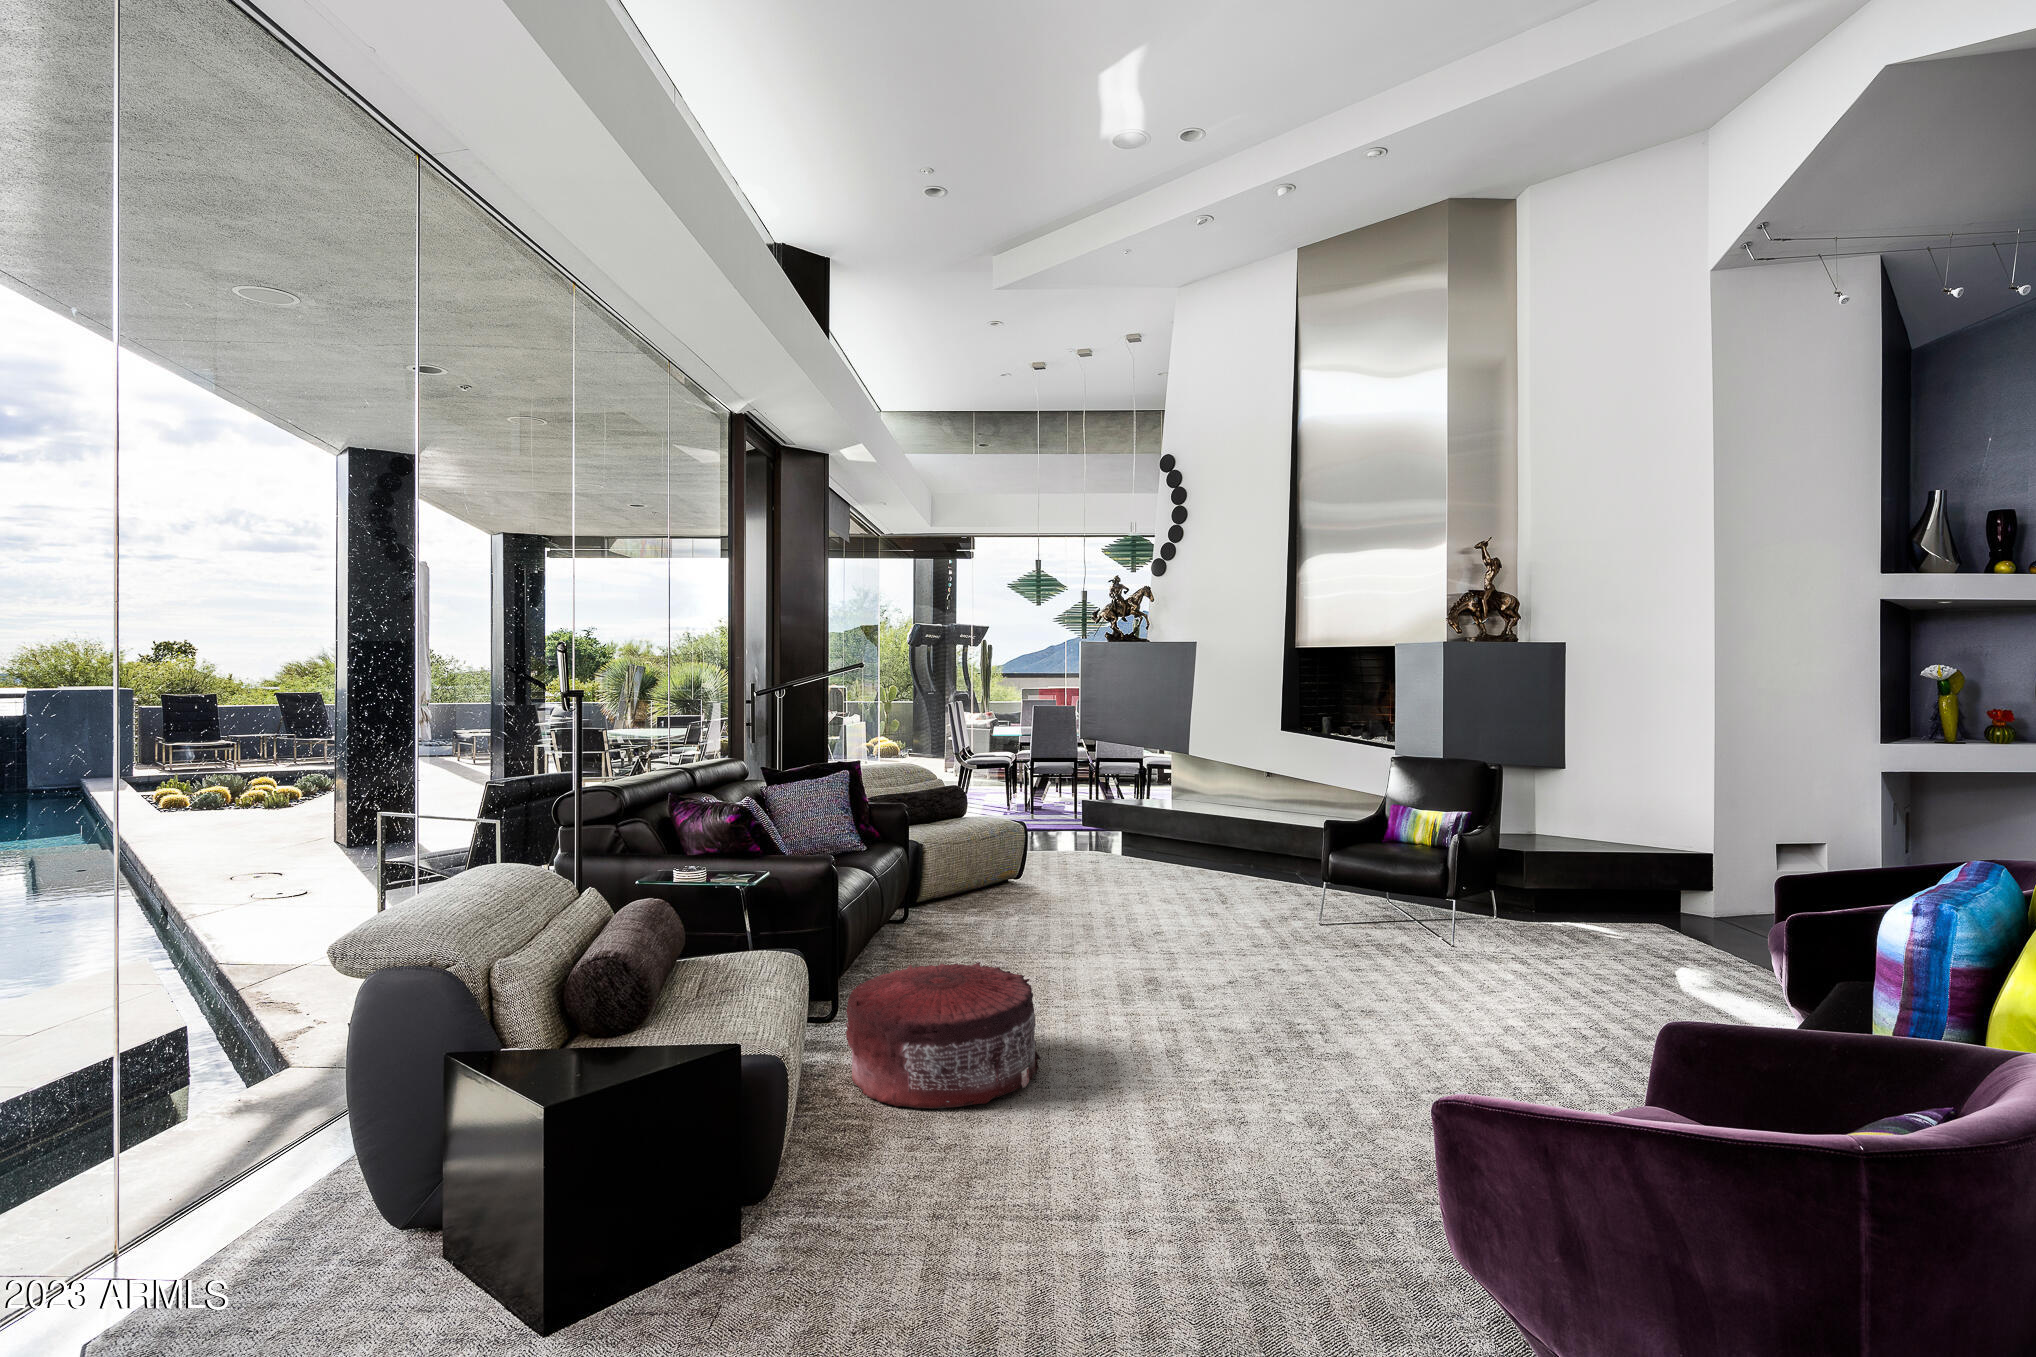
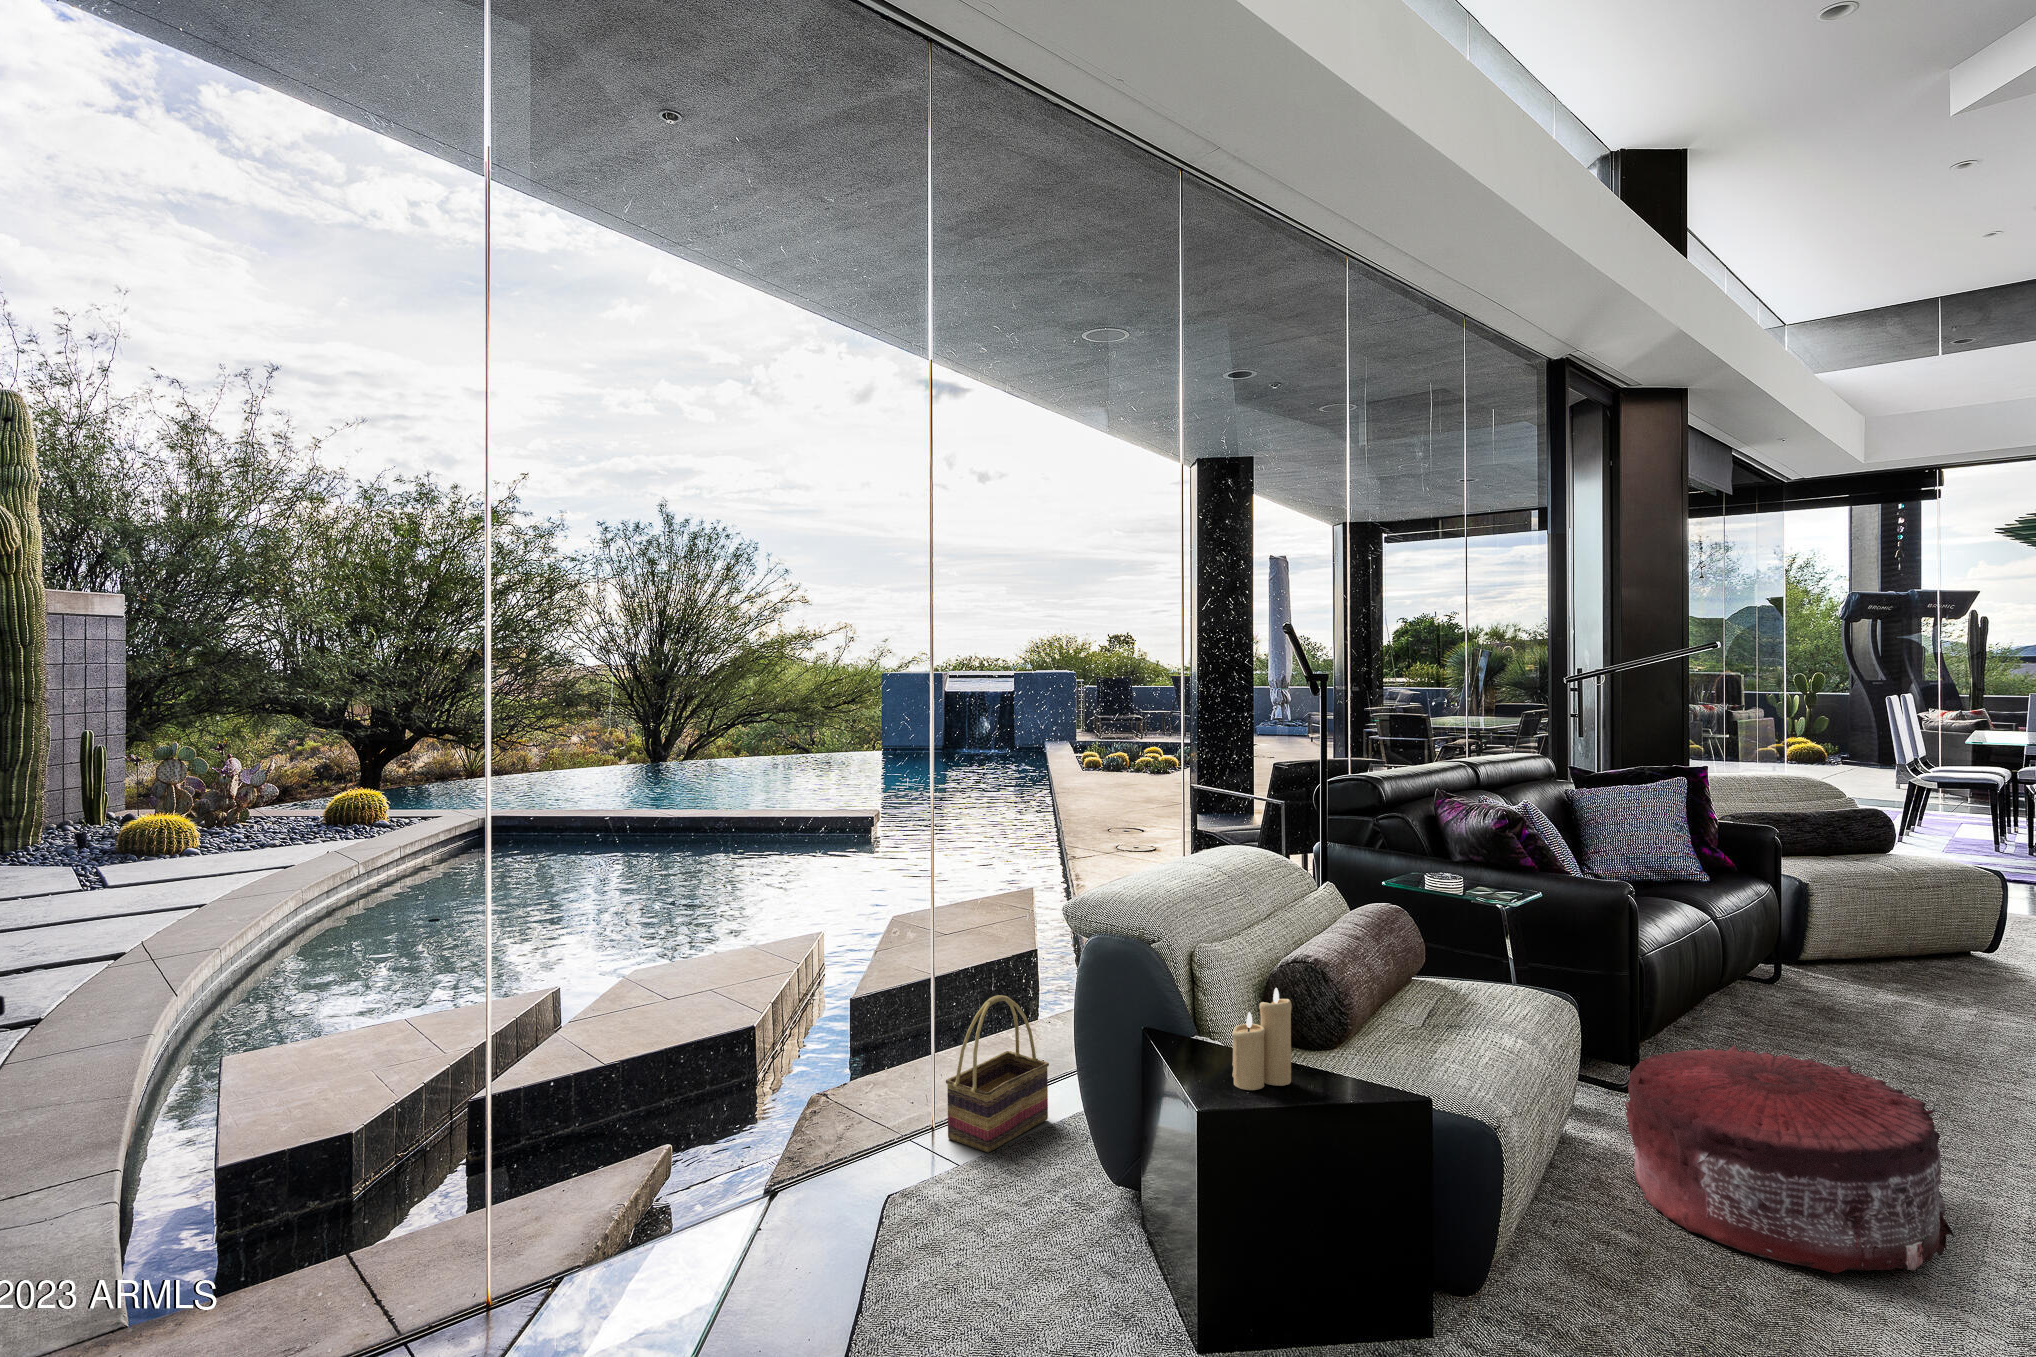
candle: none [563,976,618,1076] -> present [1232,988,1292,1090]
basket: none [148,1065,288,1254] -> present [946,995,1049,1153]

